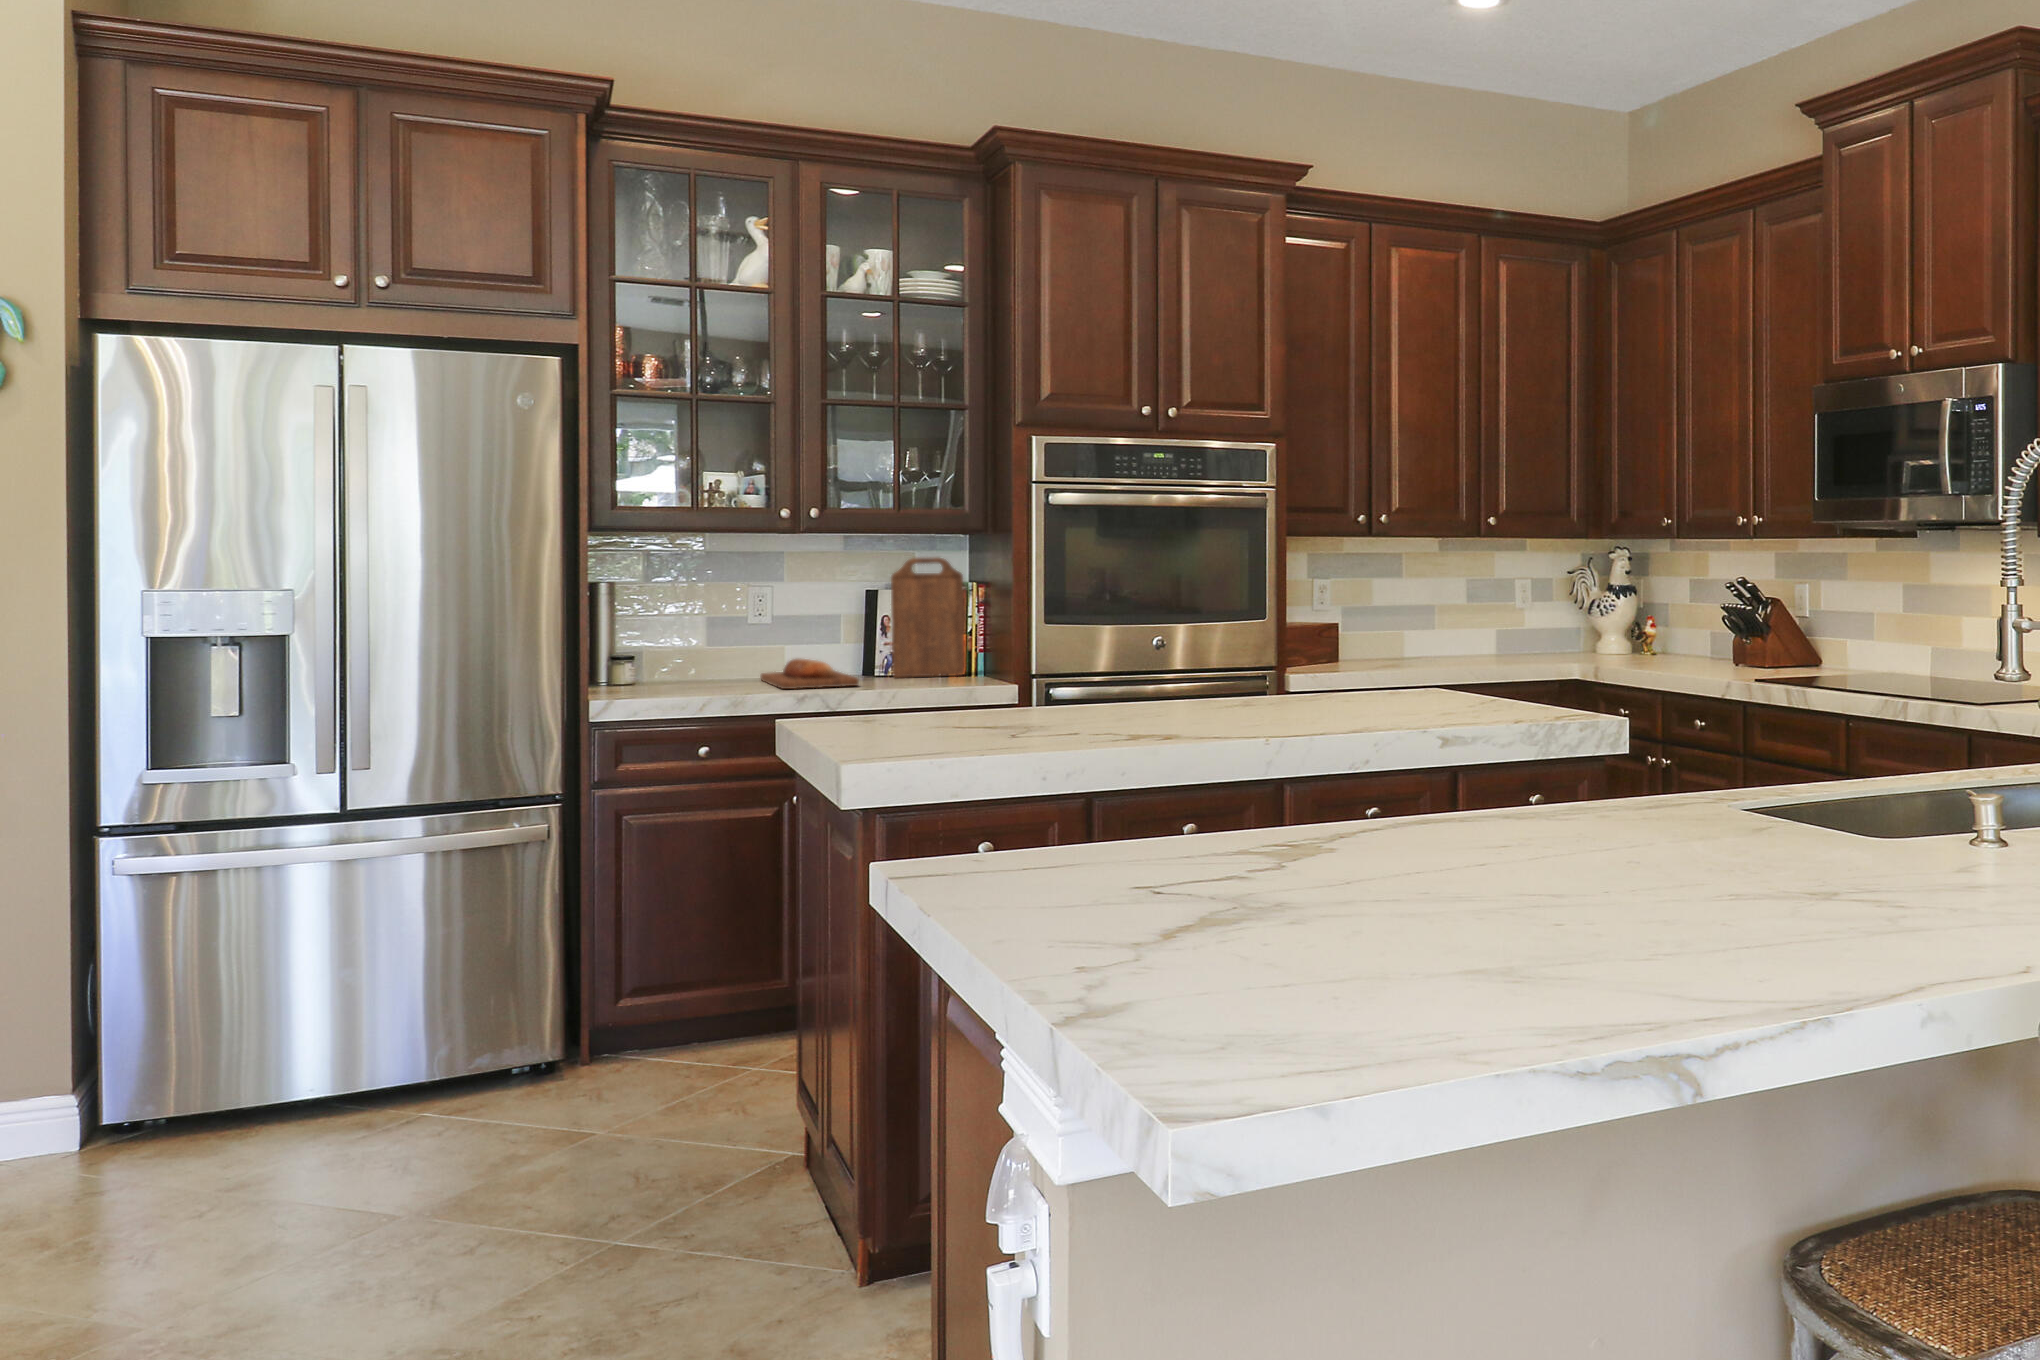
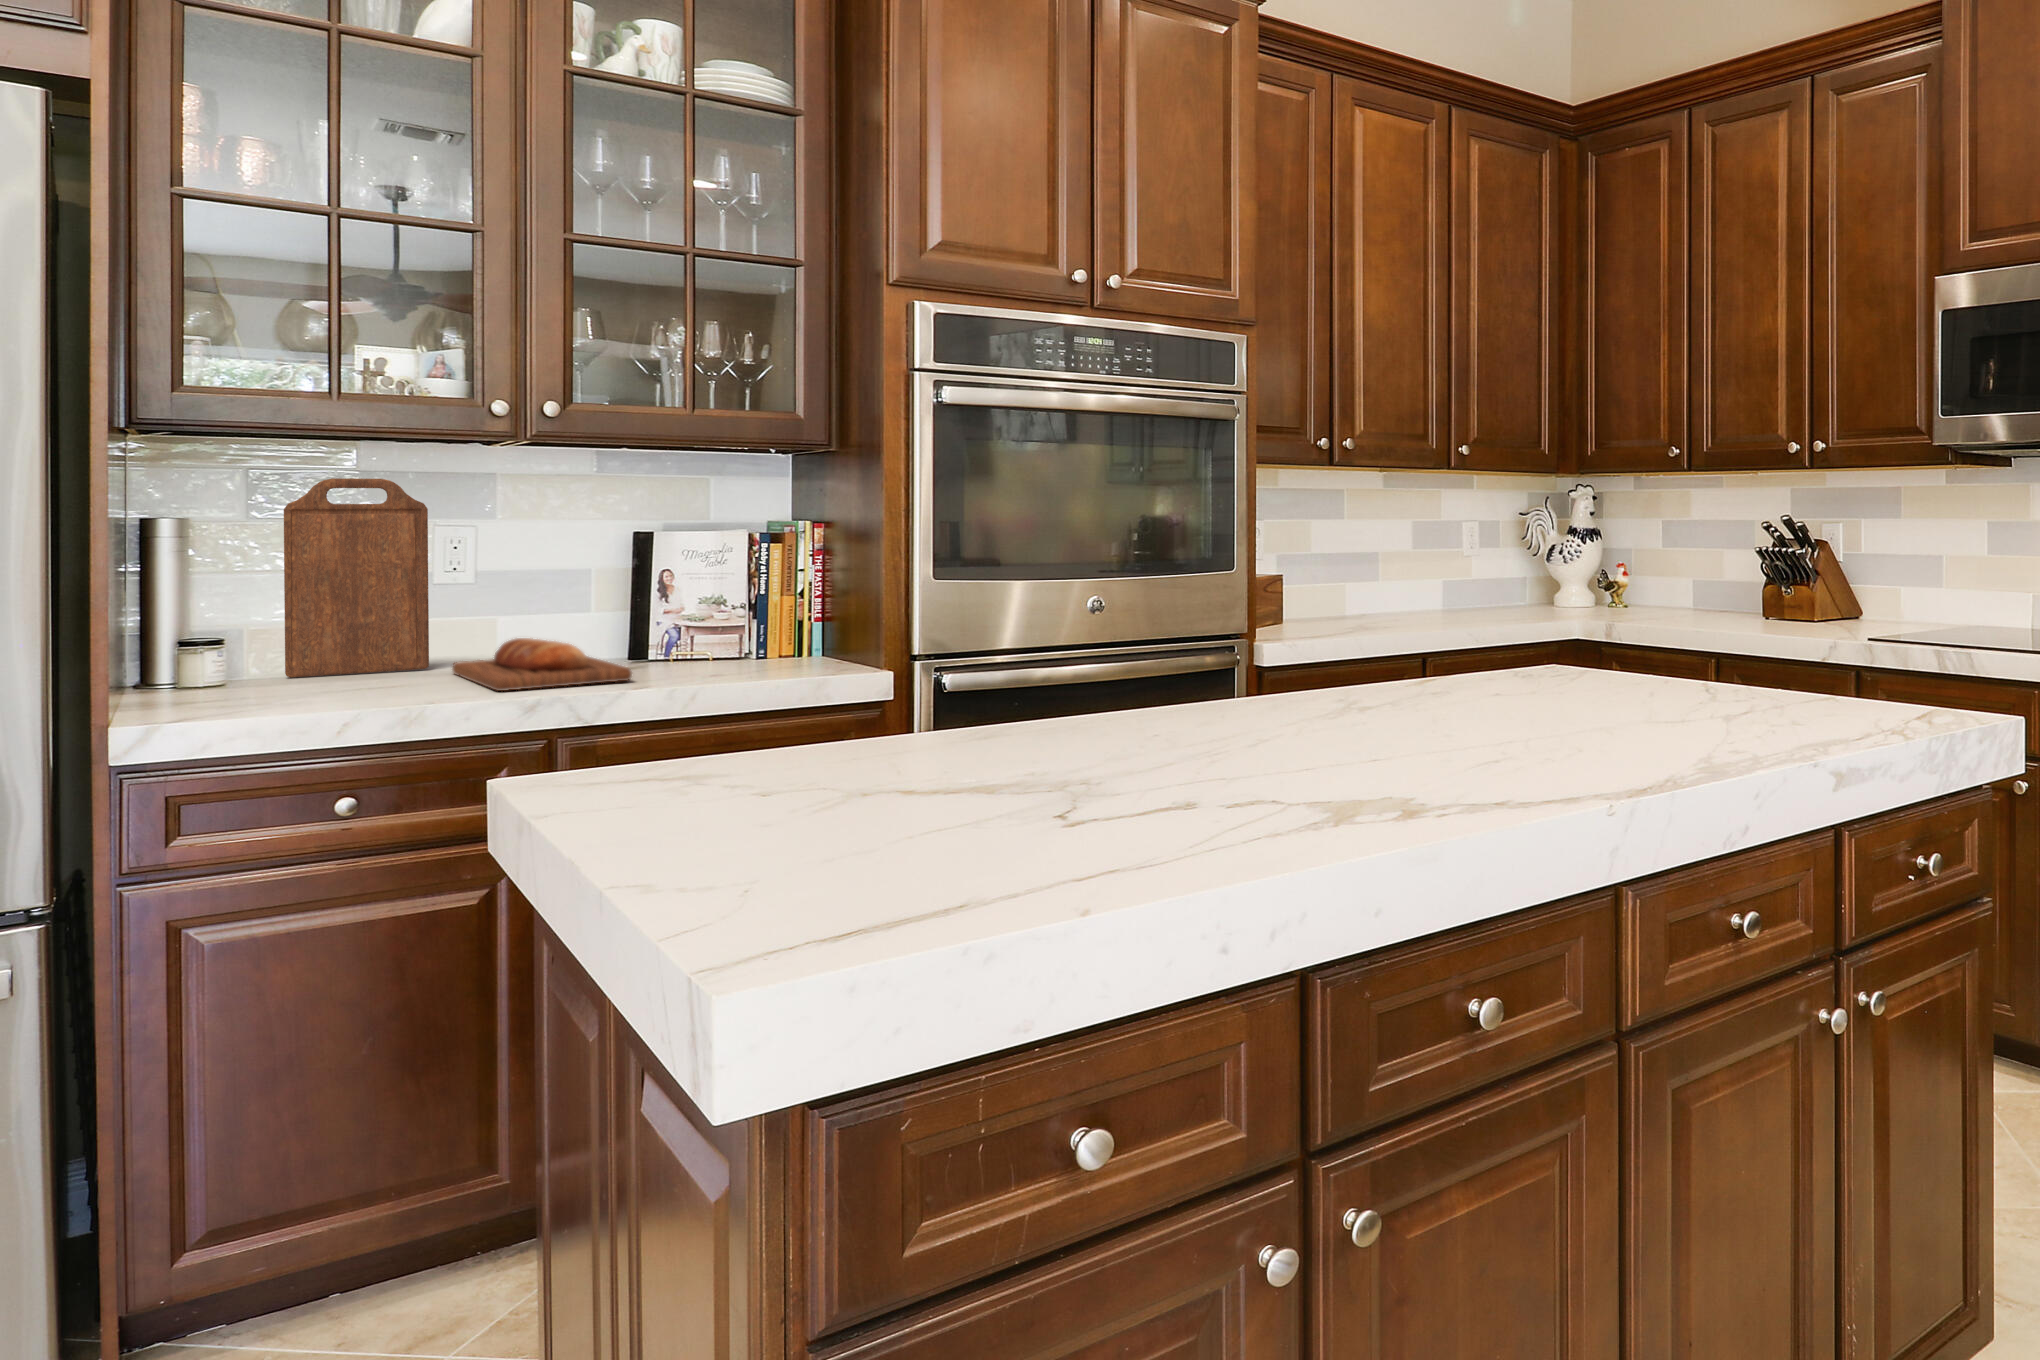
cutting board: present [891,557,965,678] -> present [284,478,429,677]

